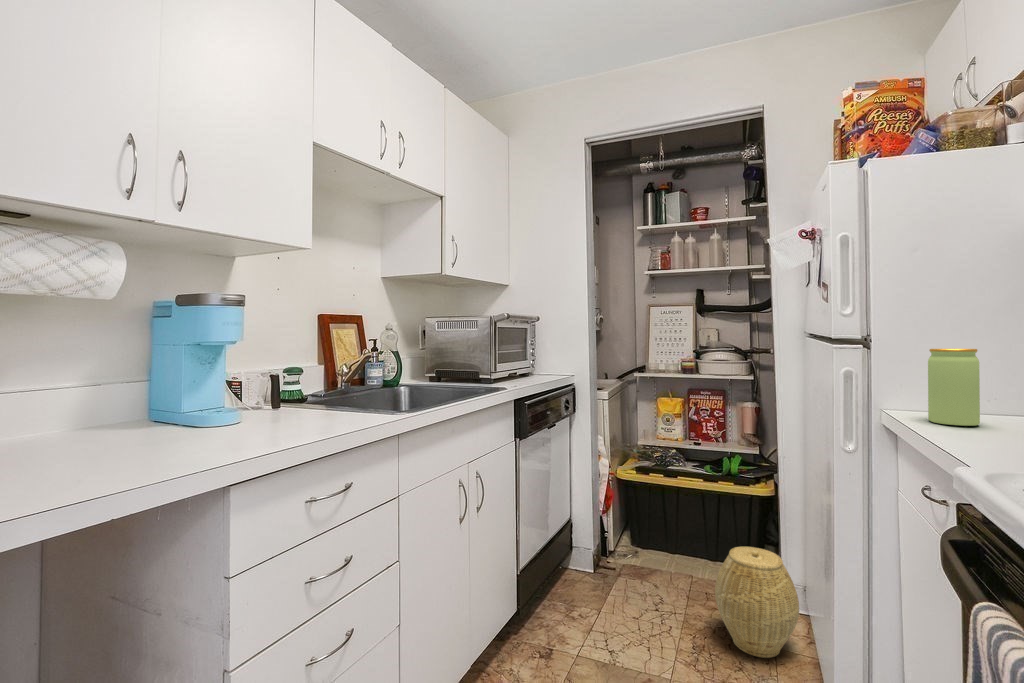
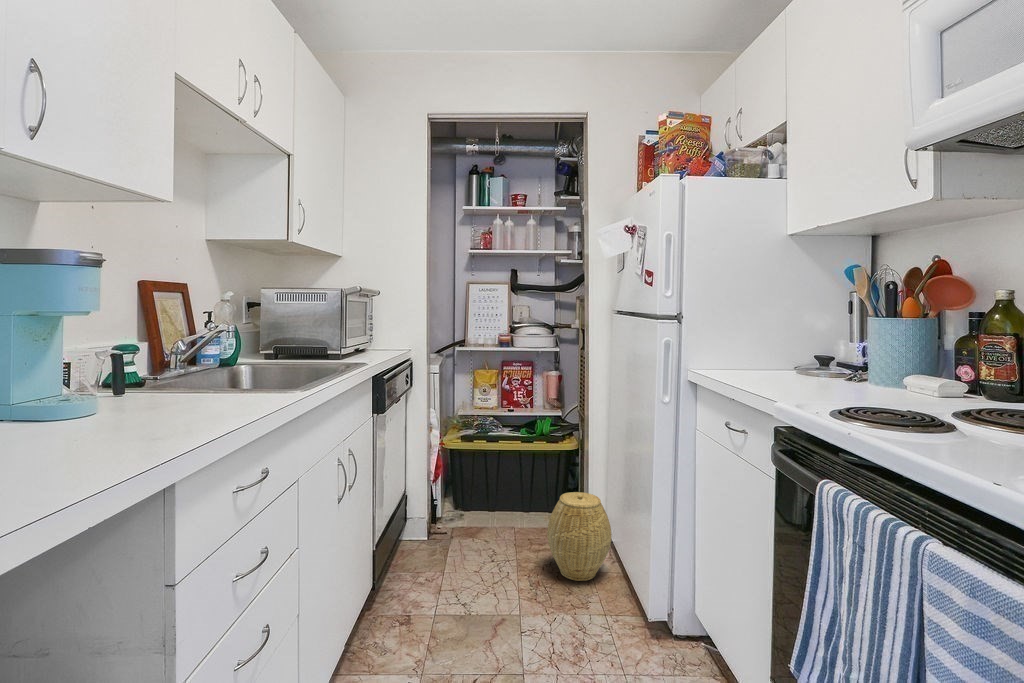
jar: present [928,349,980,426] -> none [721,324,753,379]

